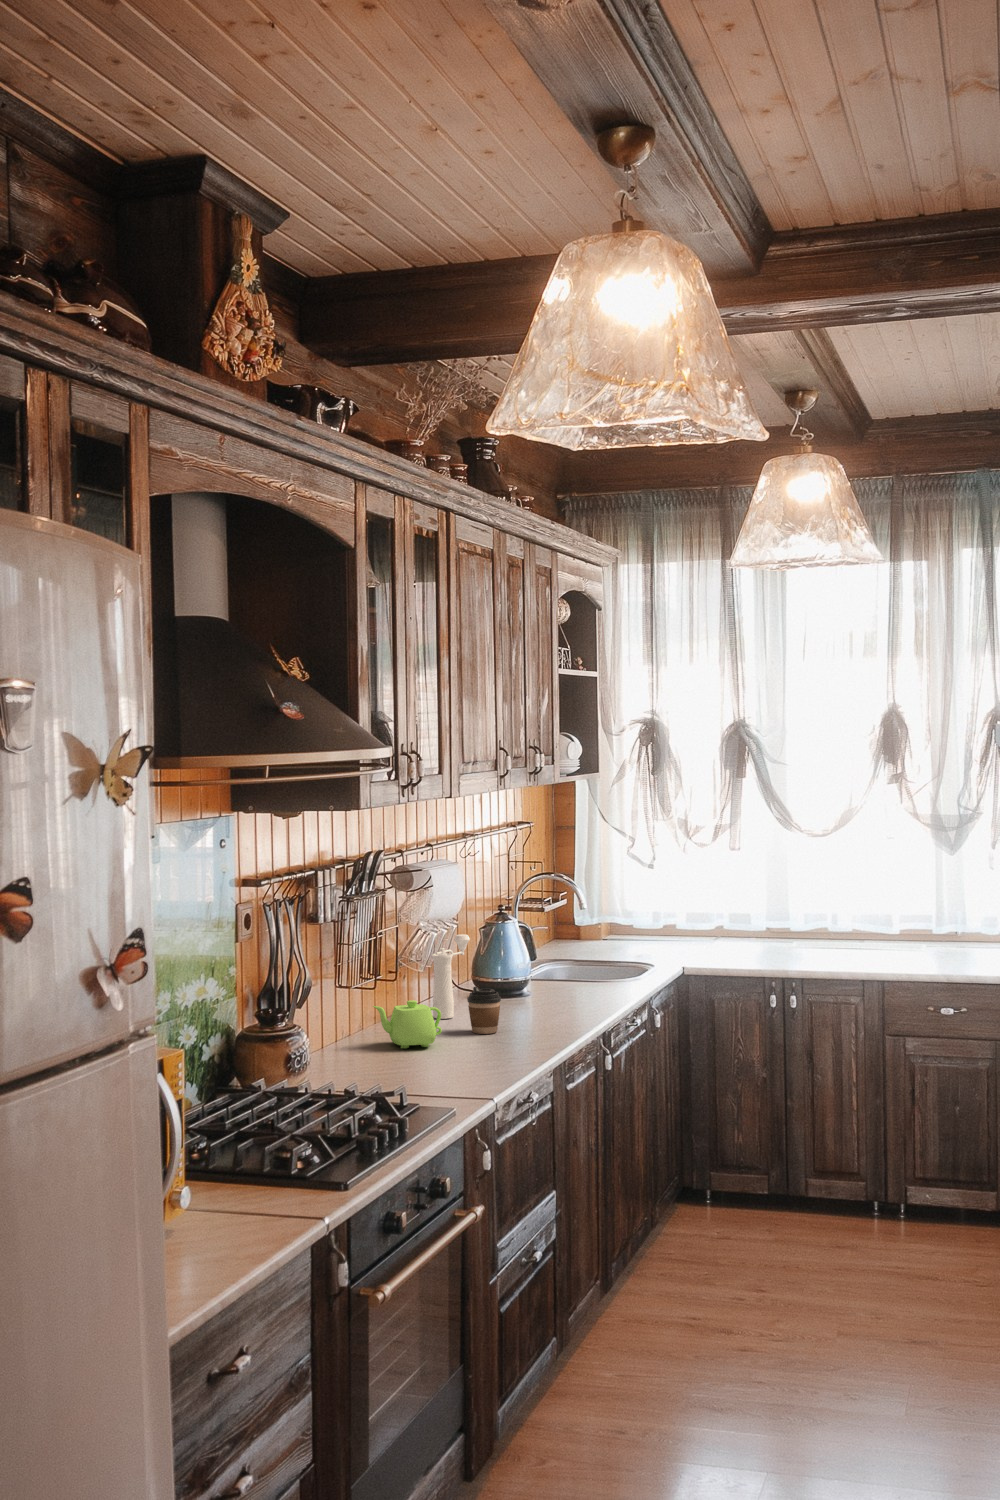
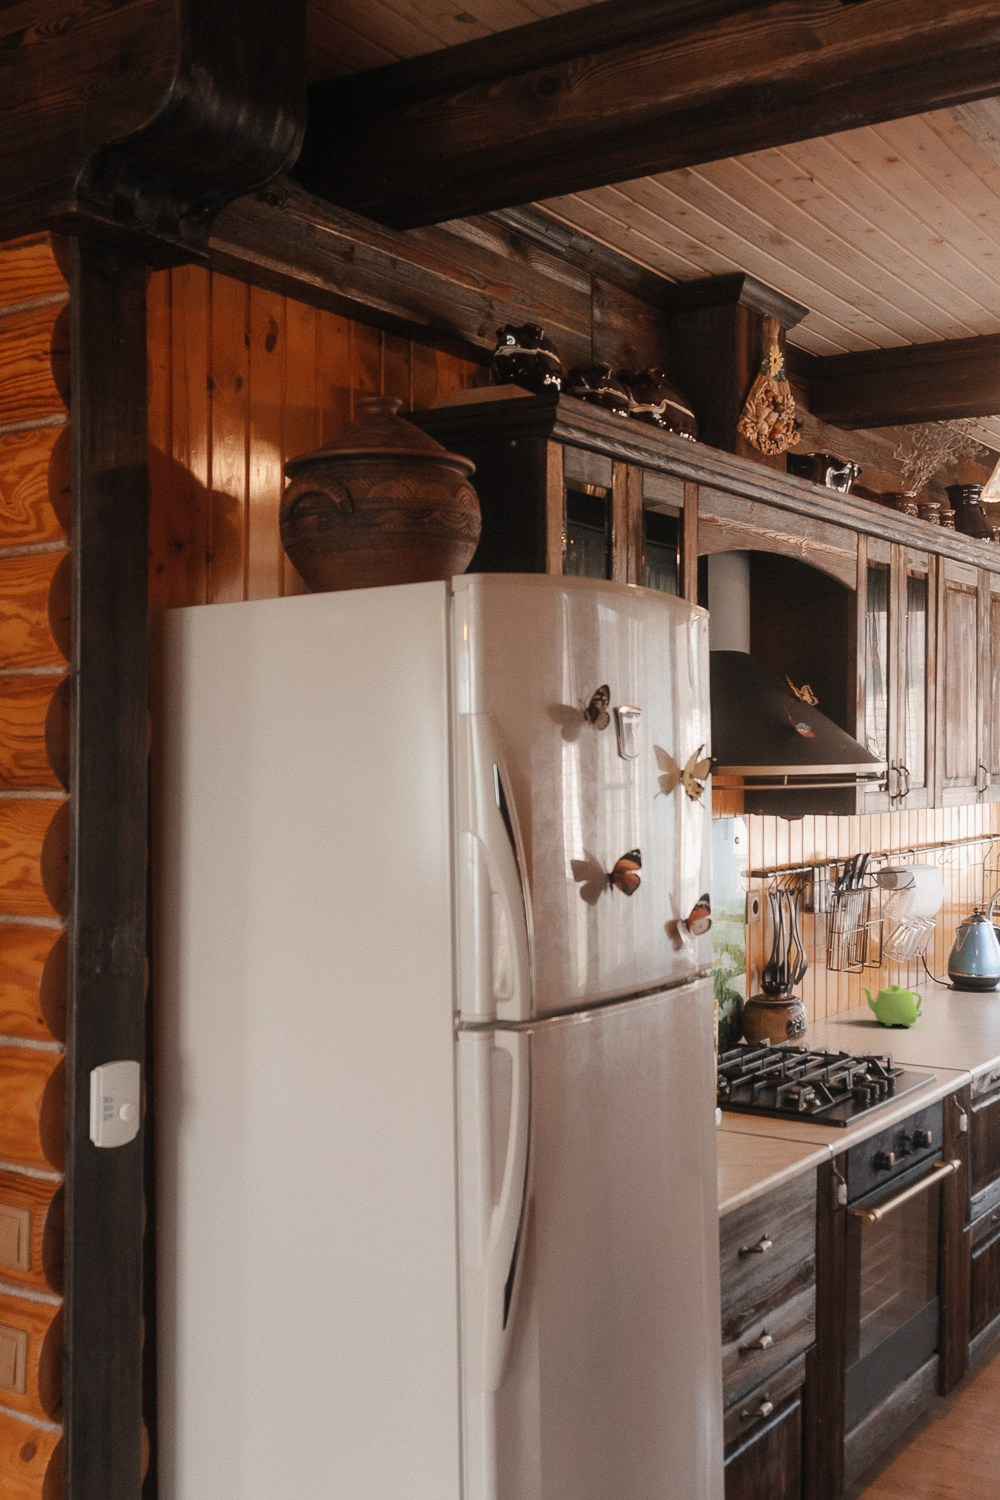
pepper mill: present [432,934,470,1019] -> none [913,931,948,1005]
coffee cup: present [467,987,501,1034] -> none [946,978,977,1020]

